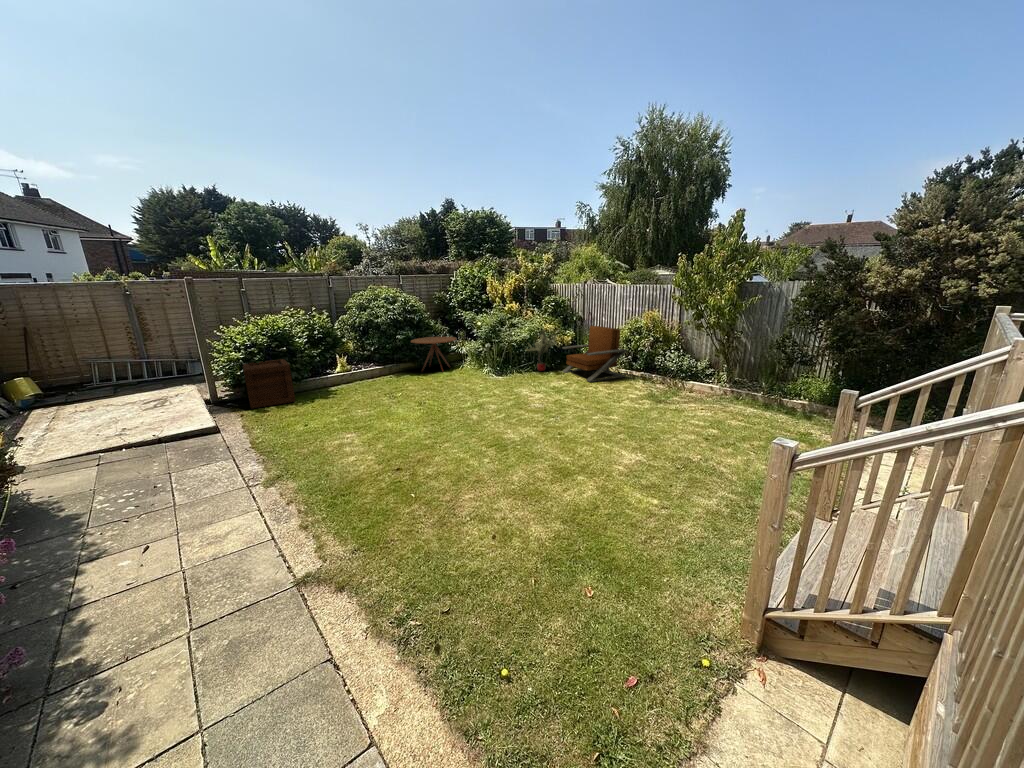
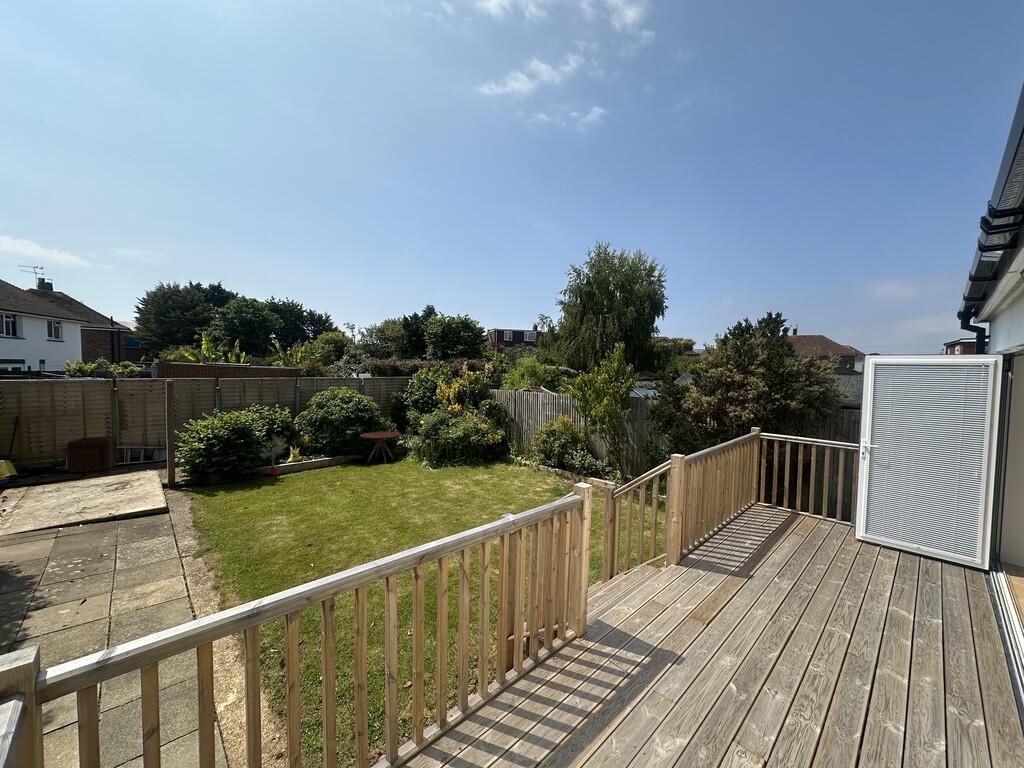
lounge chair: present [563,326,627,382] -> none [490,427,542,476]
potted tree: present [526,330,556,371] -> present [260,435,287,475]
wooden crate: present [242,359,295,409] -> present [67,436,118,473]

